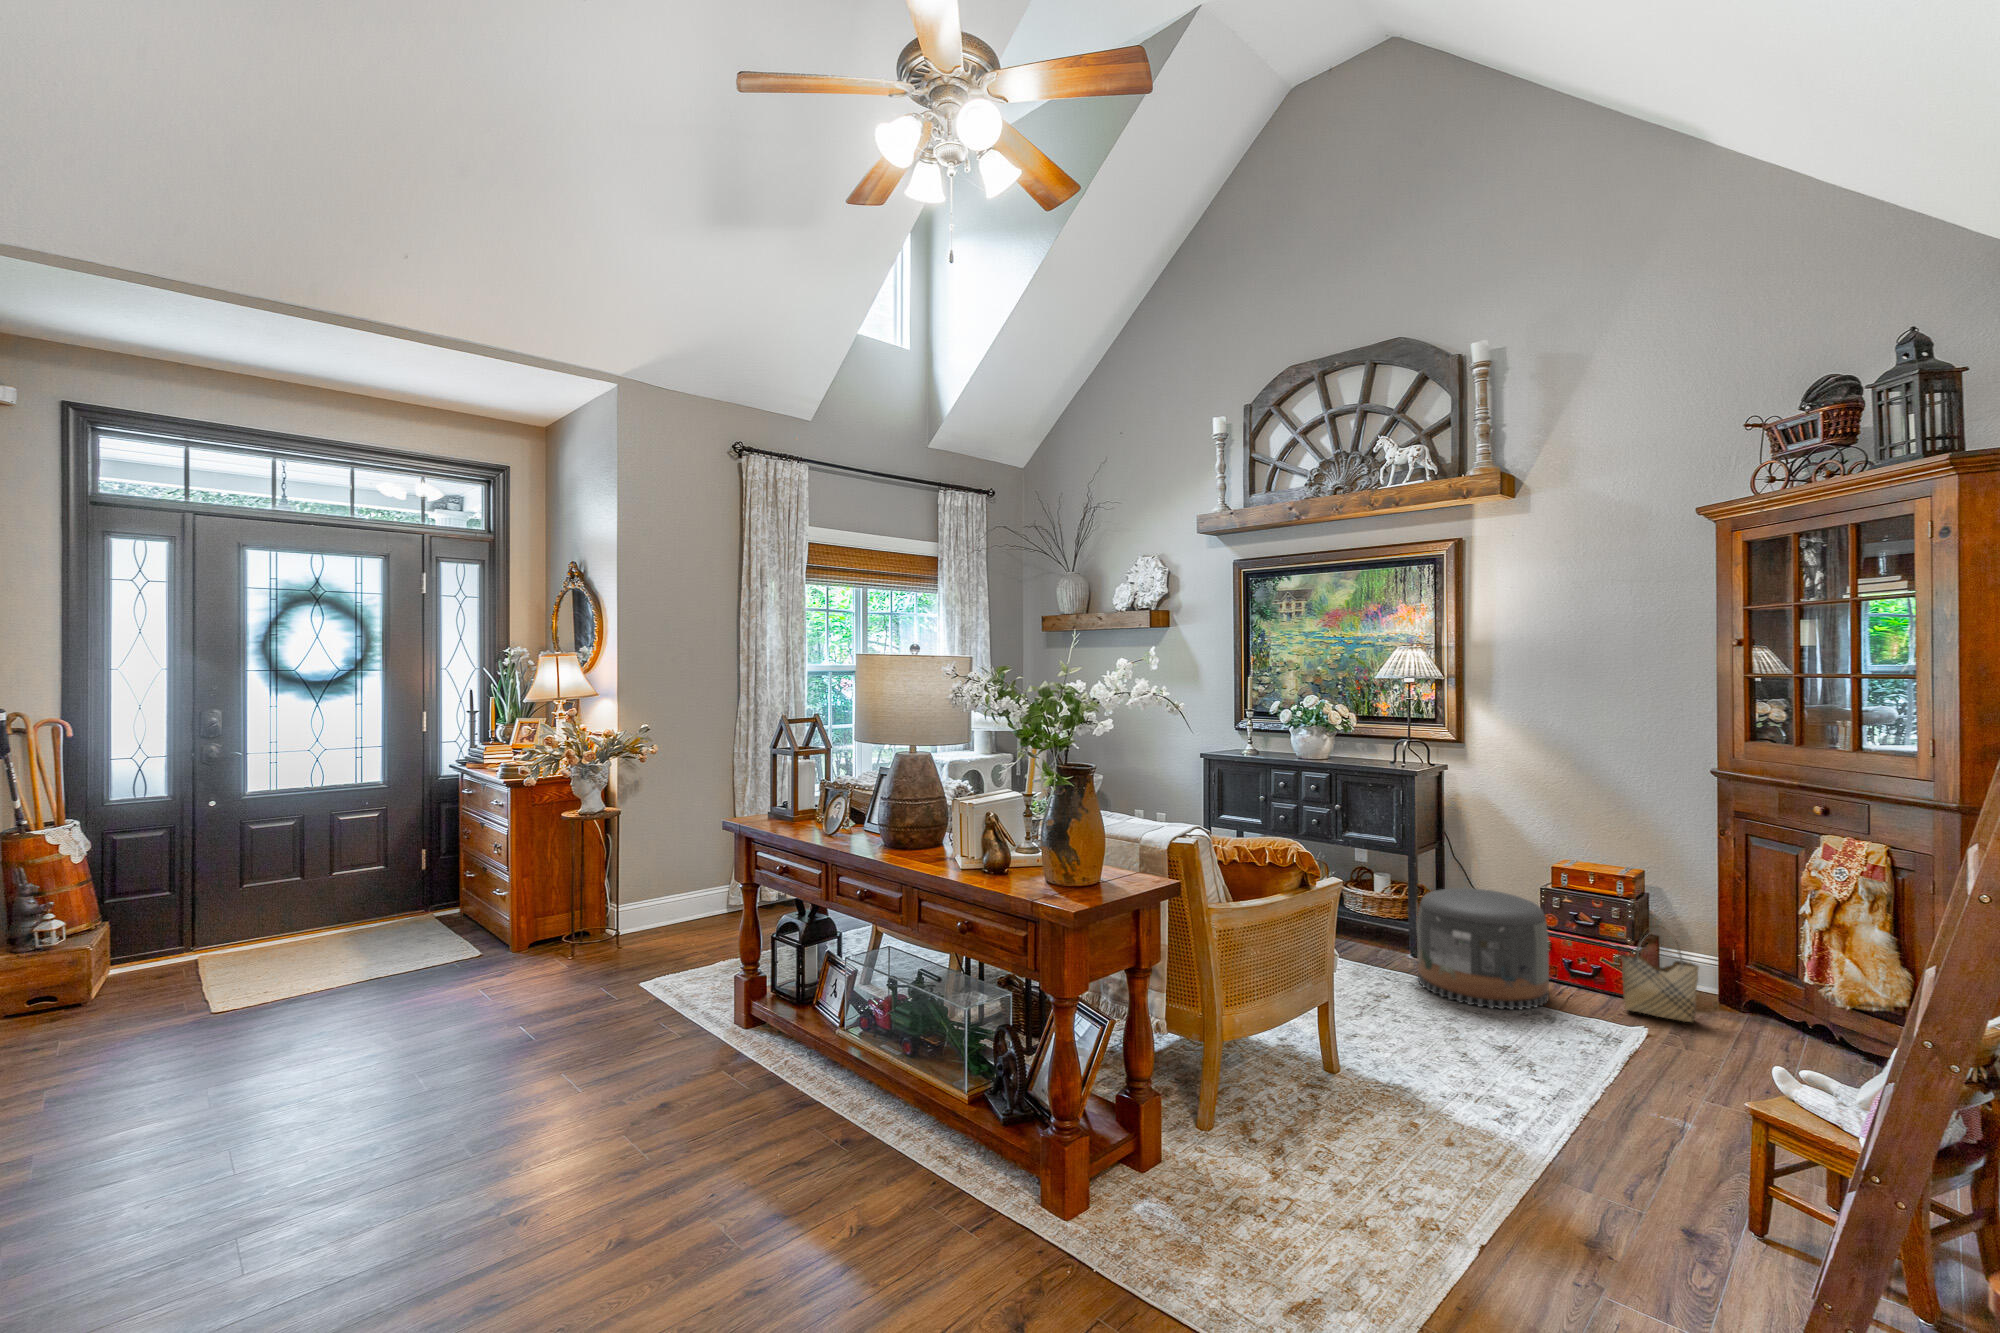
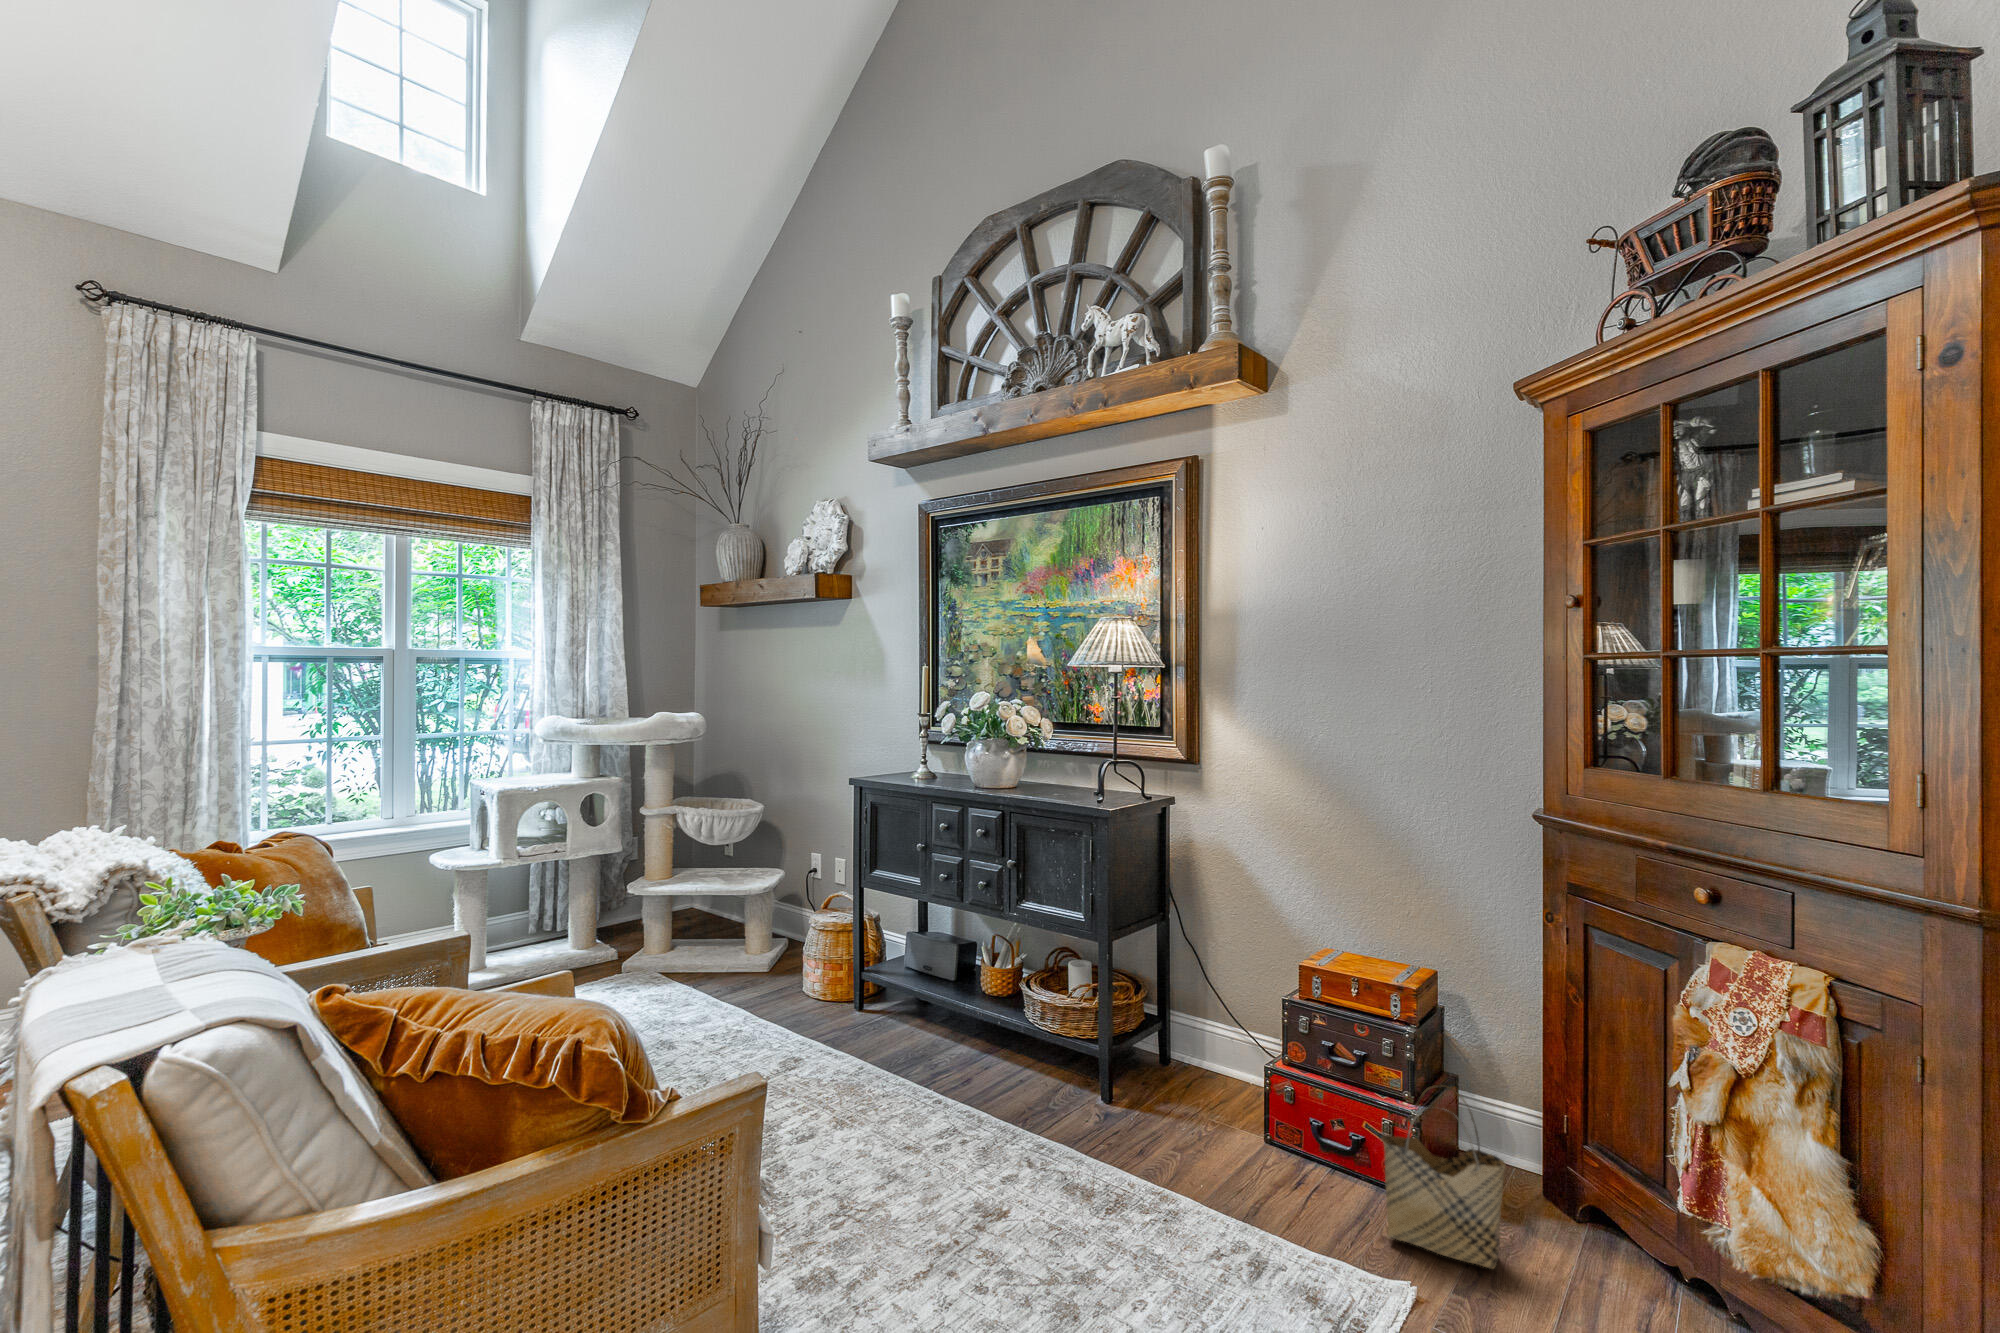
pouf: present [1417,888,1549,1010] -> none [1075,1005,1274,1244]

